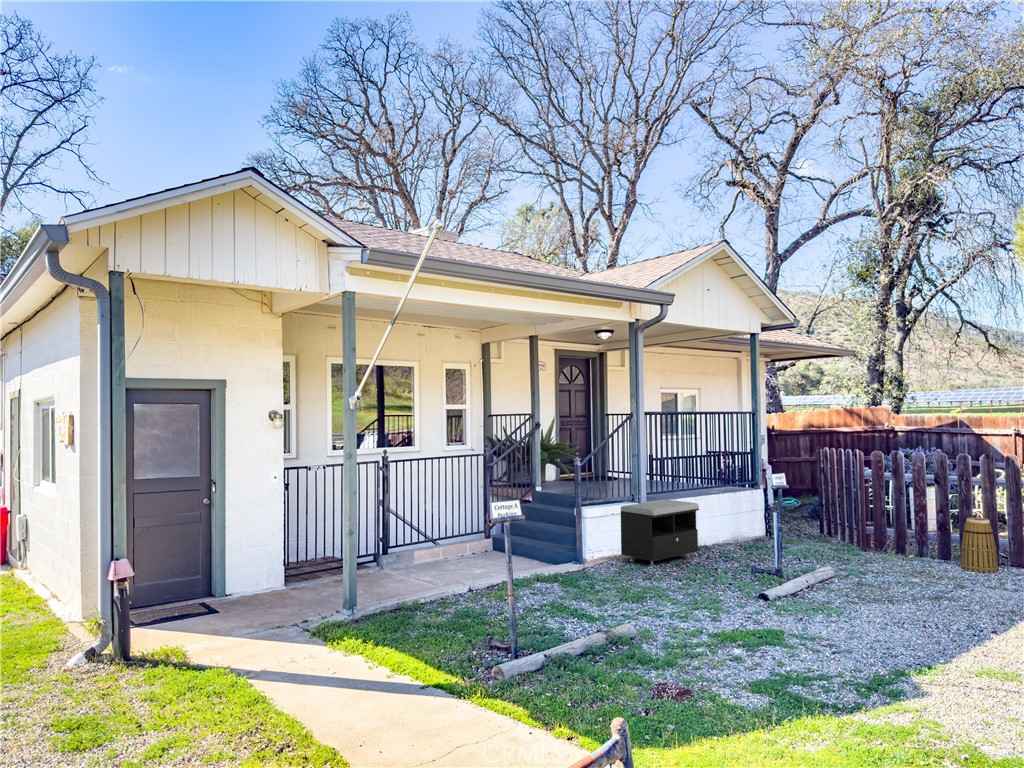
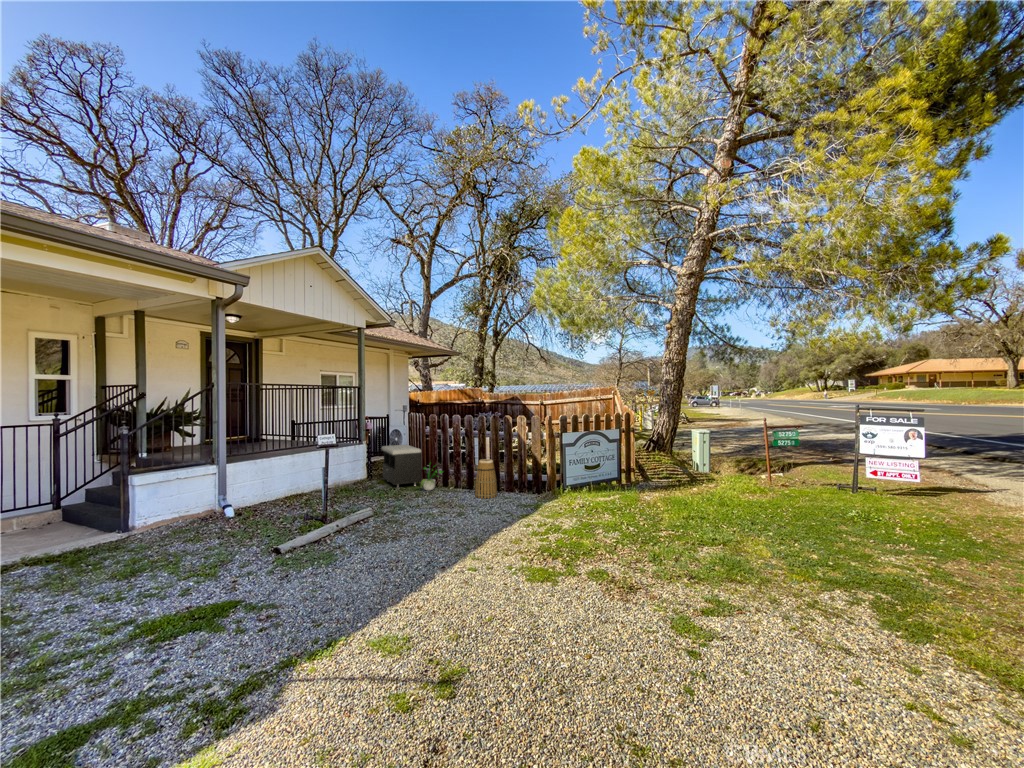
storage bench: present [621,500,699,565] -> present [382,445,421,488]
potted plant: none [866,508,903,555] -> present [421,466,443,491]

